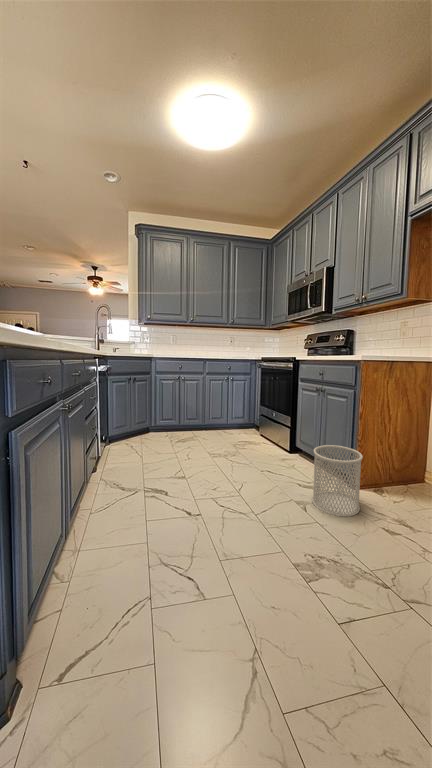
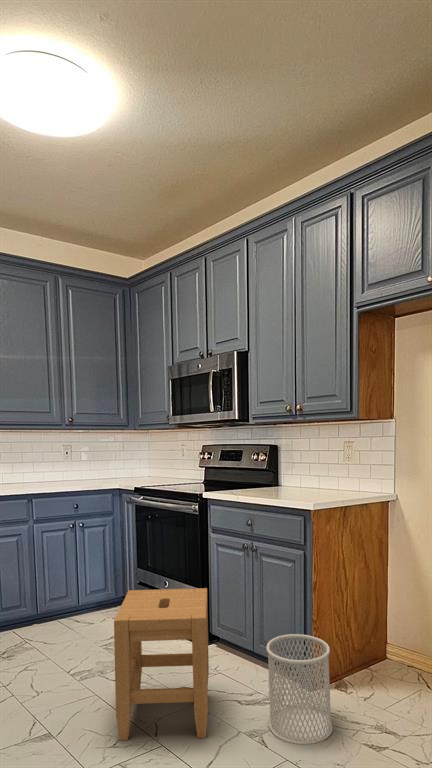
stool: none [216,407,283,495] -> present [114,588,209,740]

